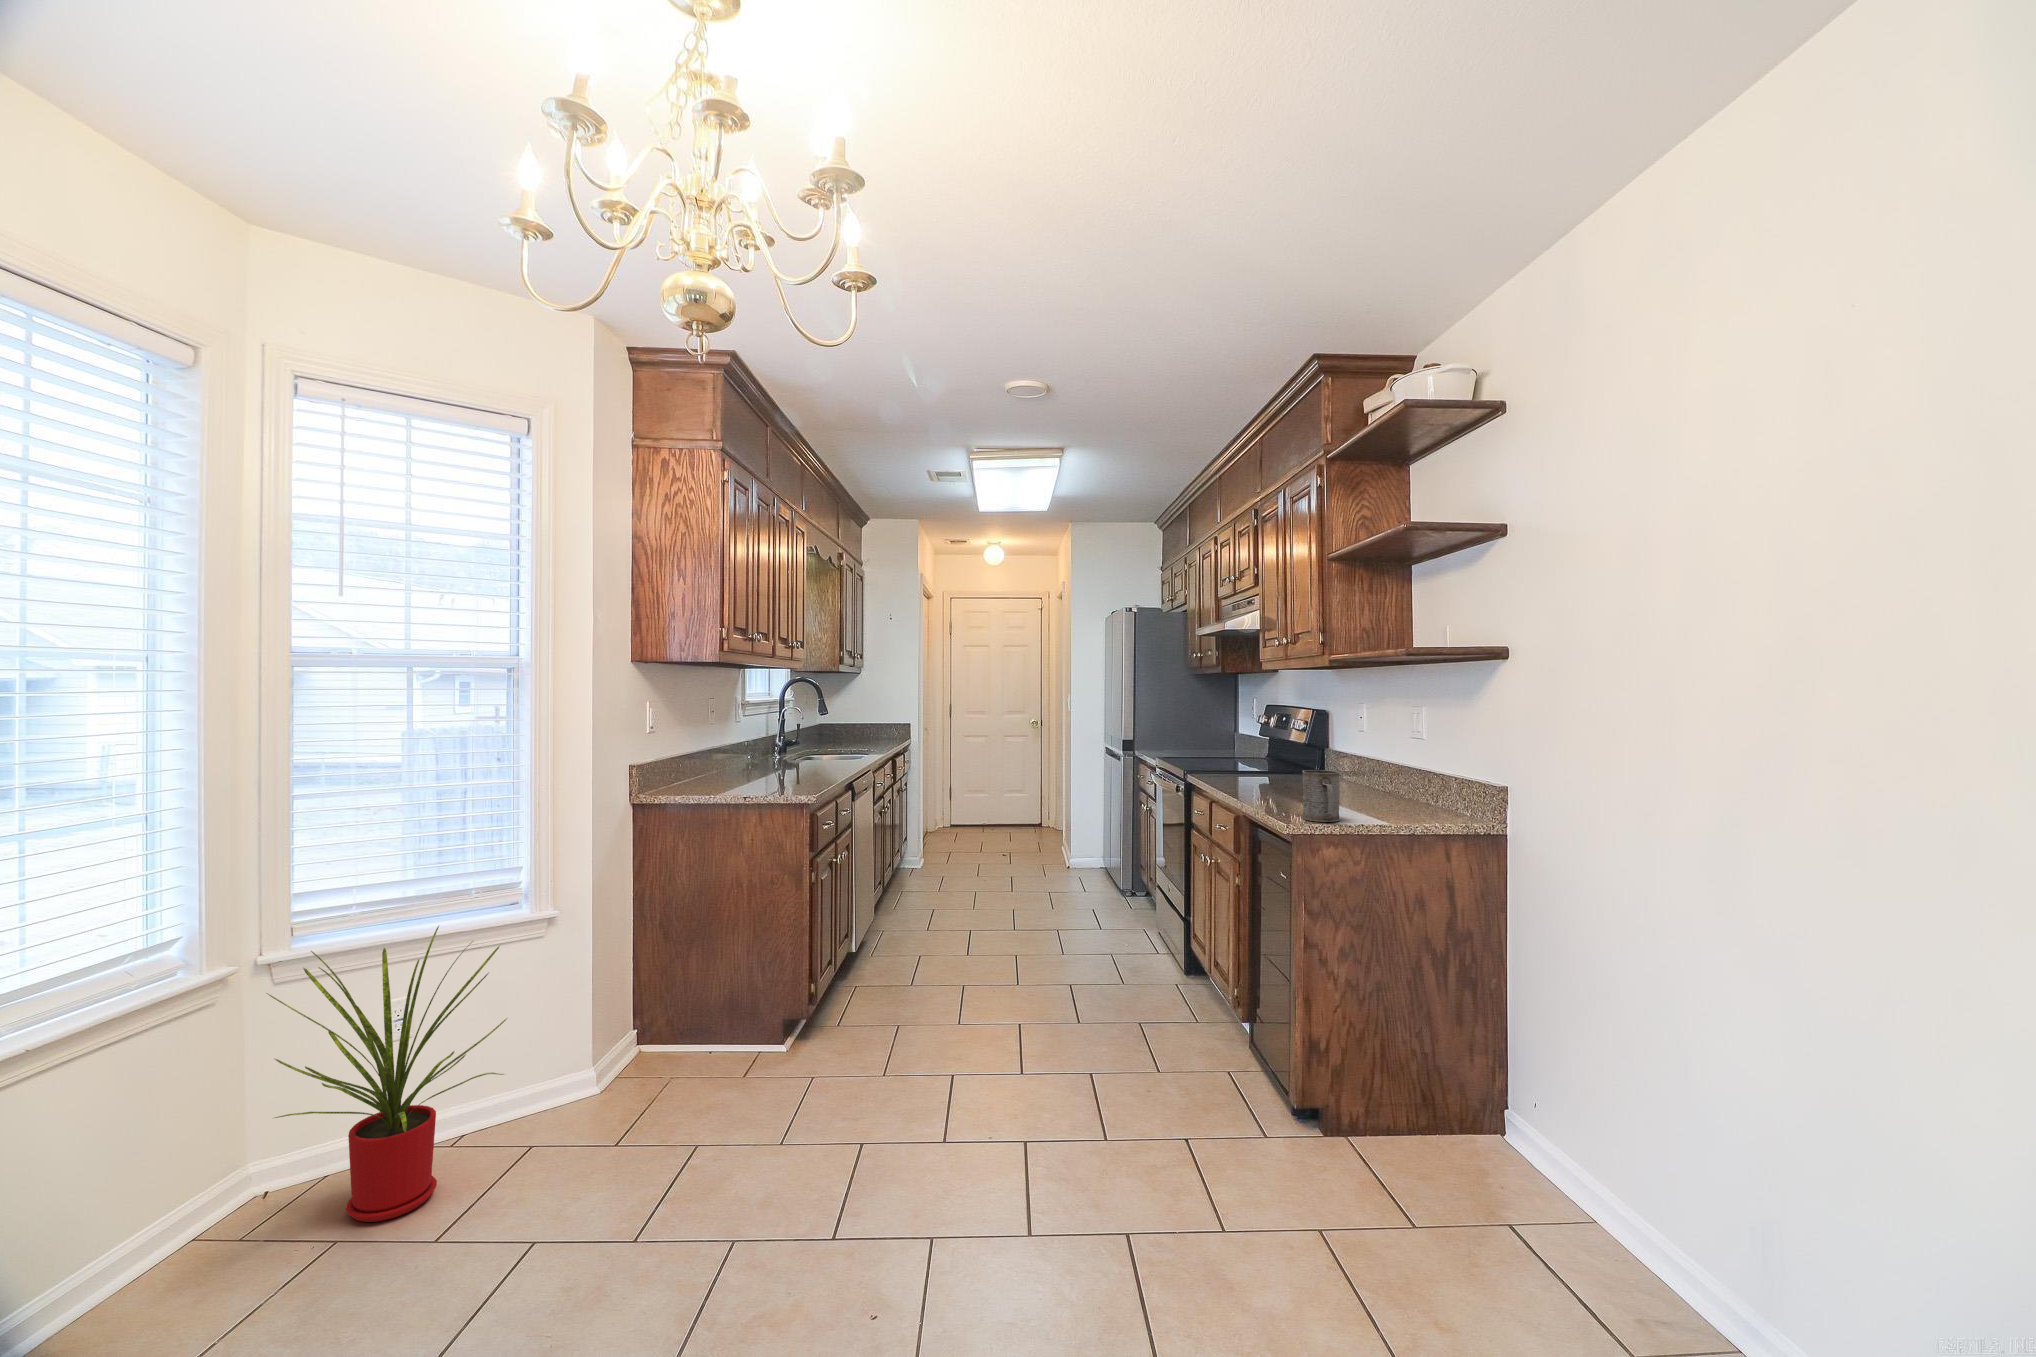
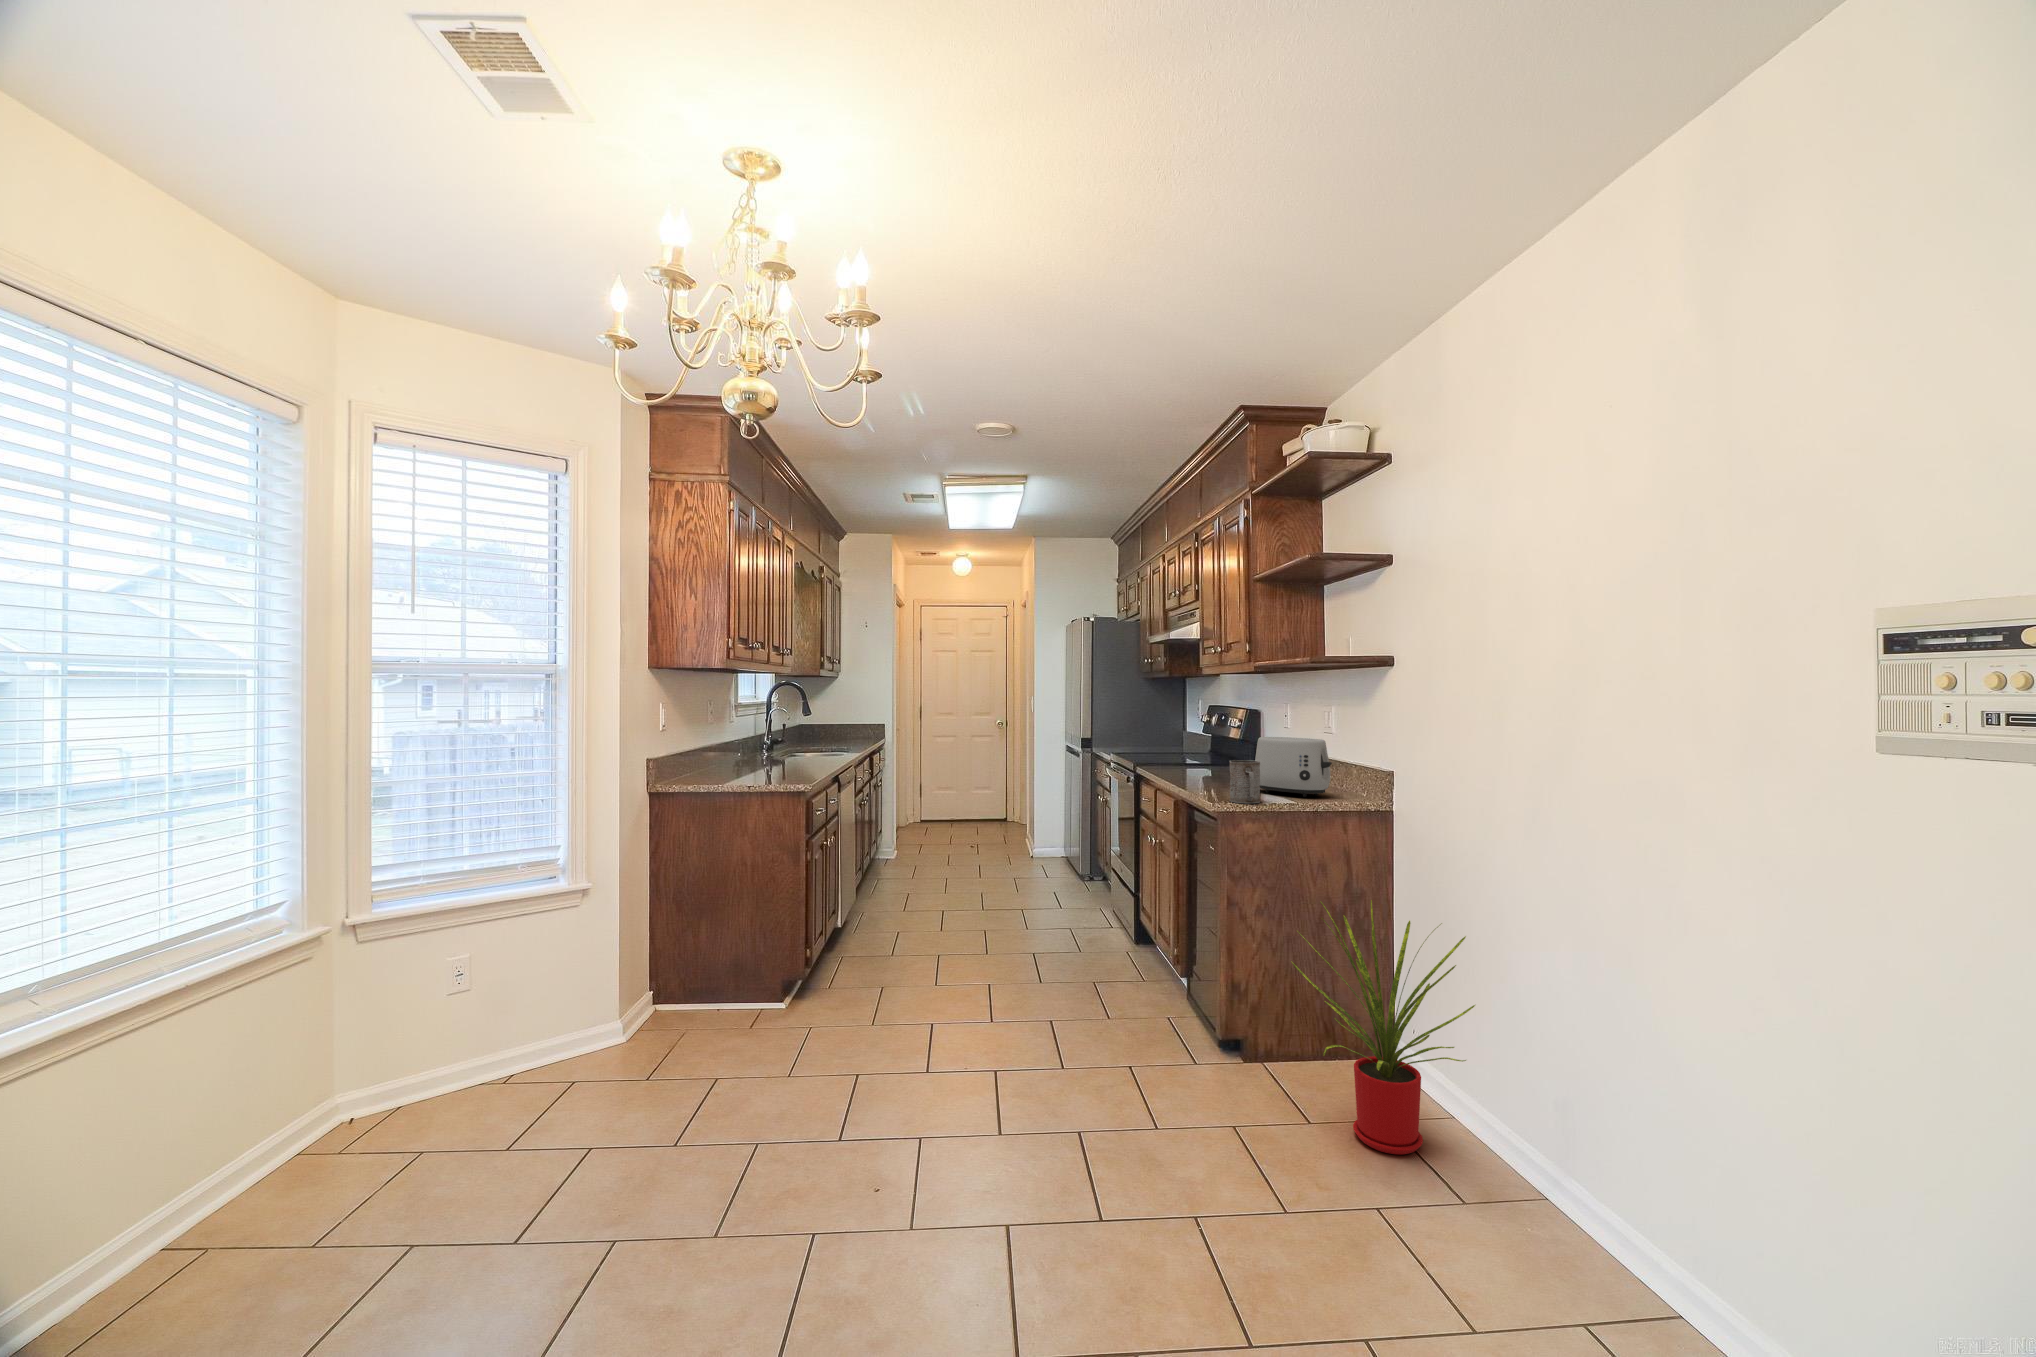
toaster: none [1329,742,1425,814] -> present [1255,737,1332,797]
house plant: present [267,926,507,1222] -> present [1292,901,1475,1154]

